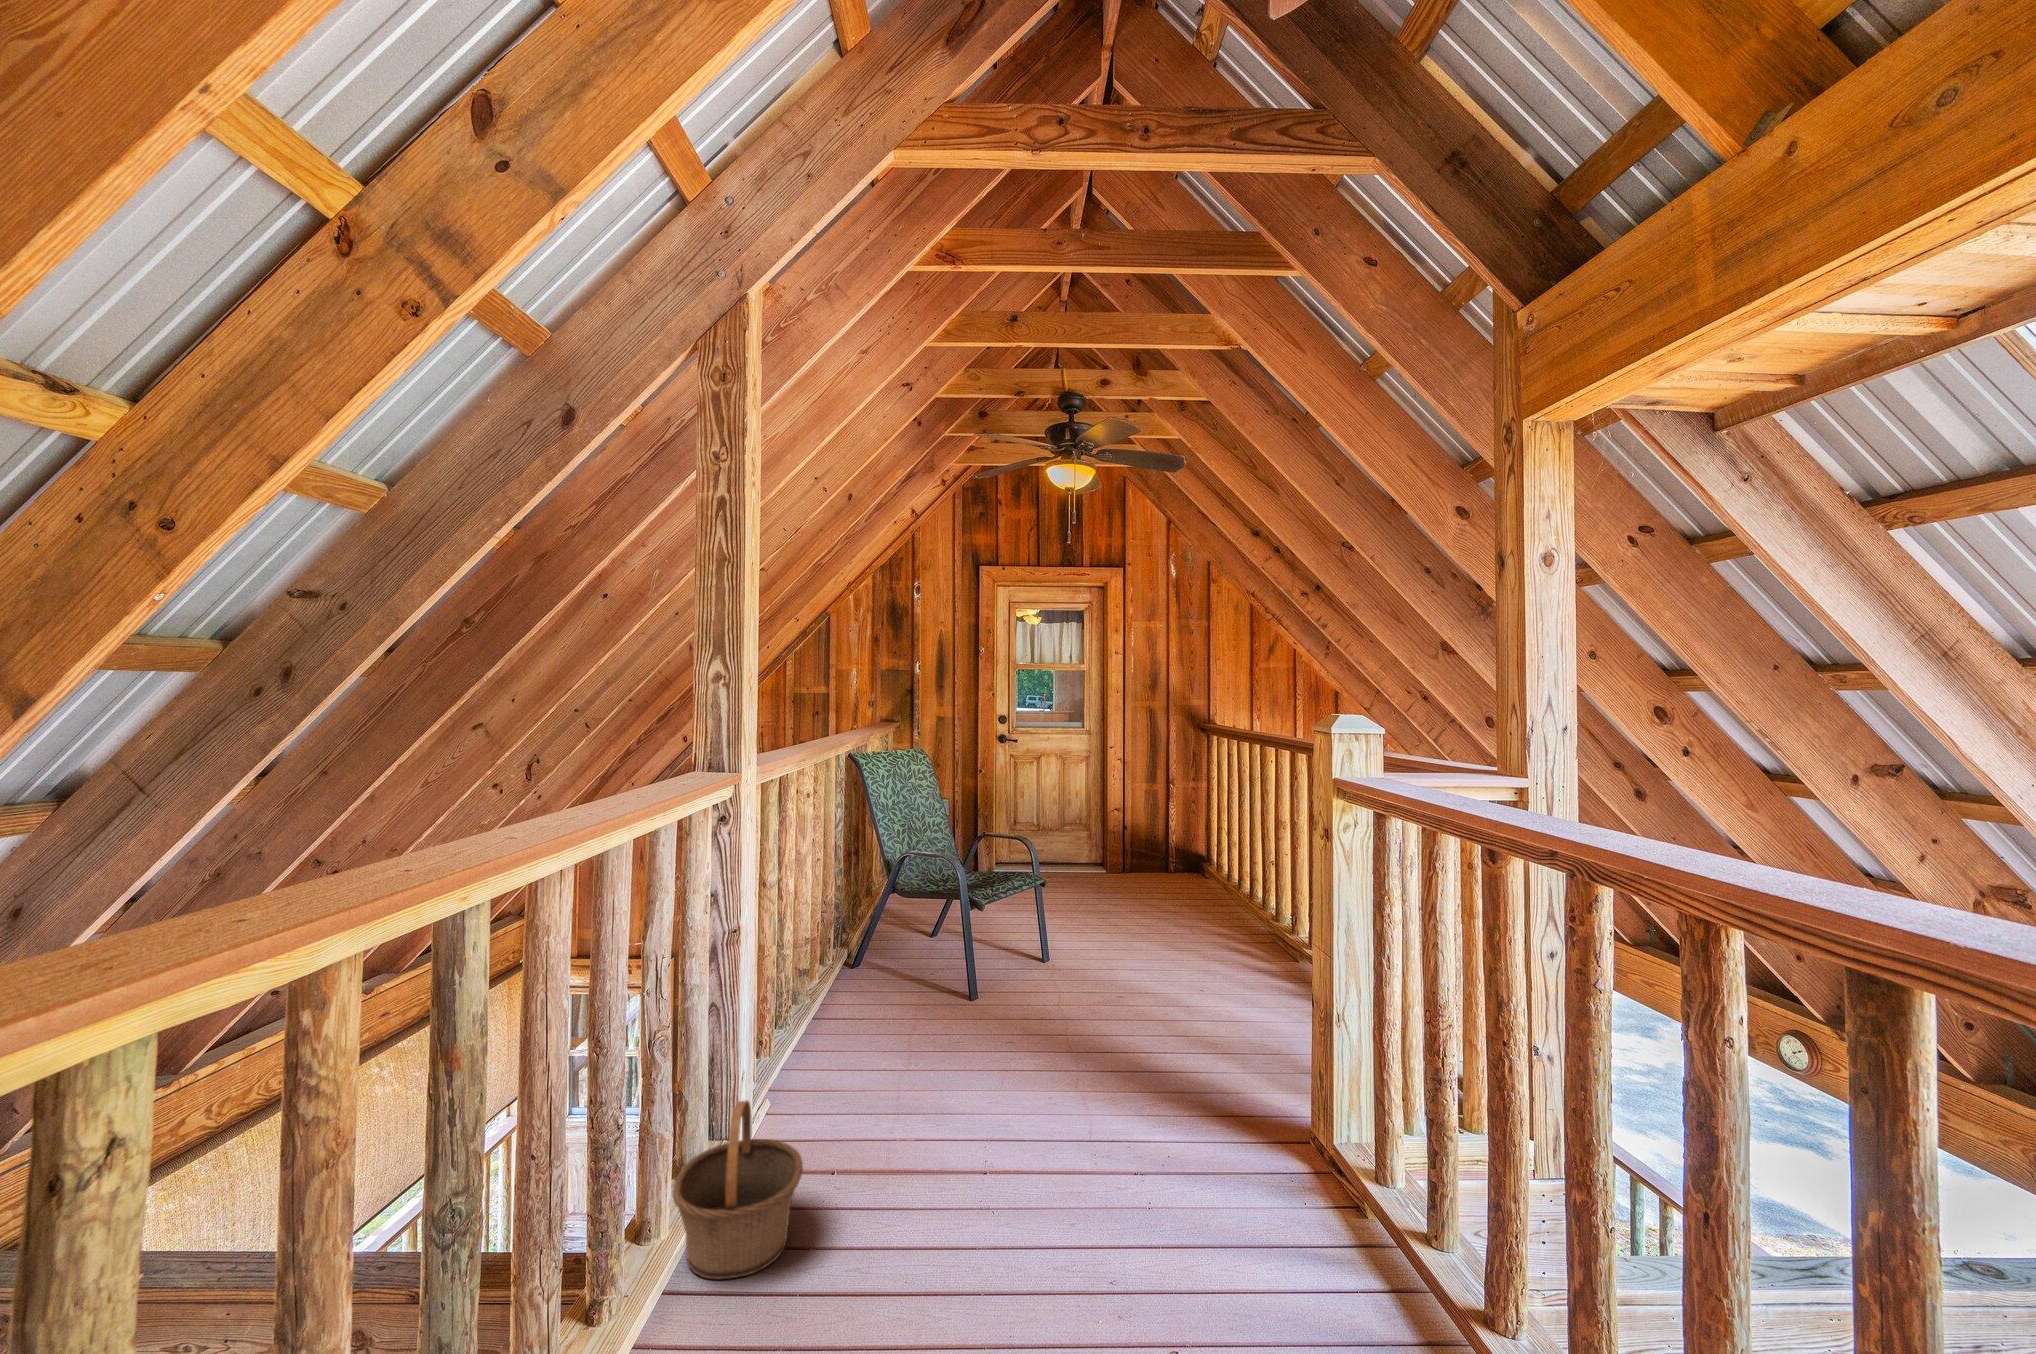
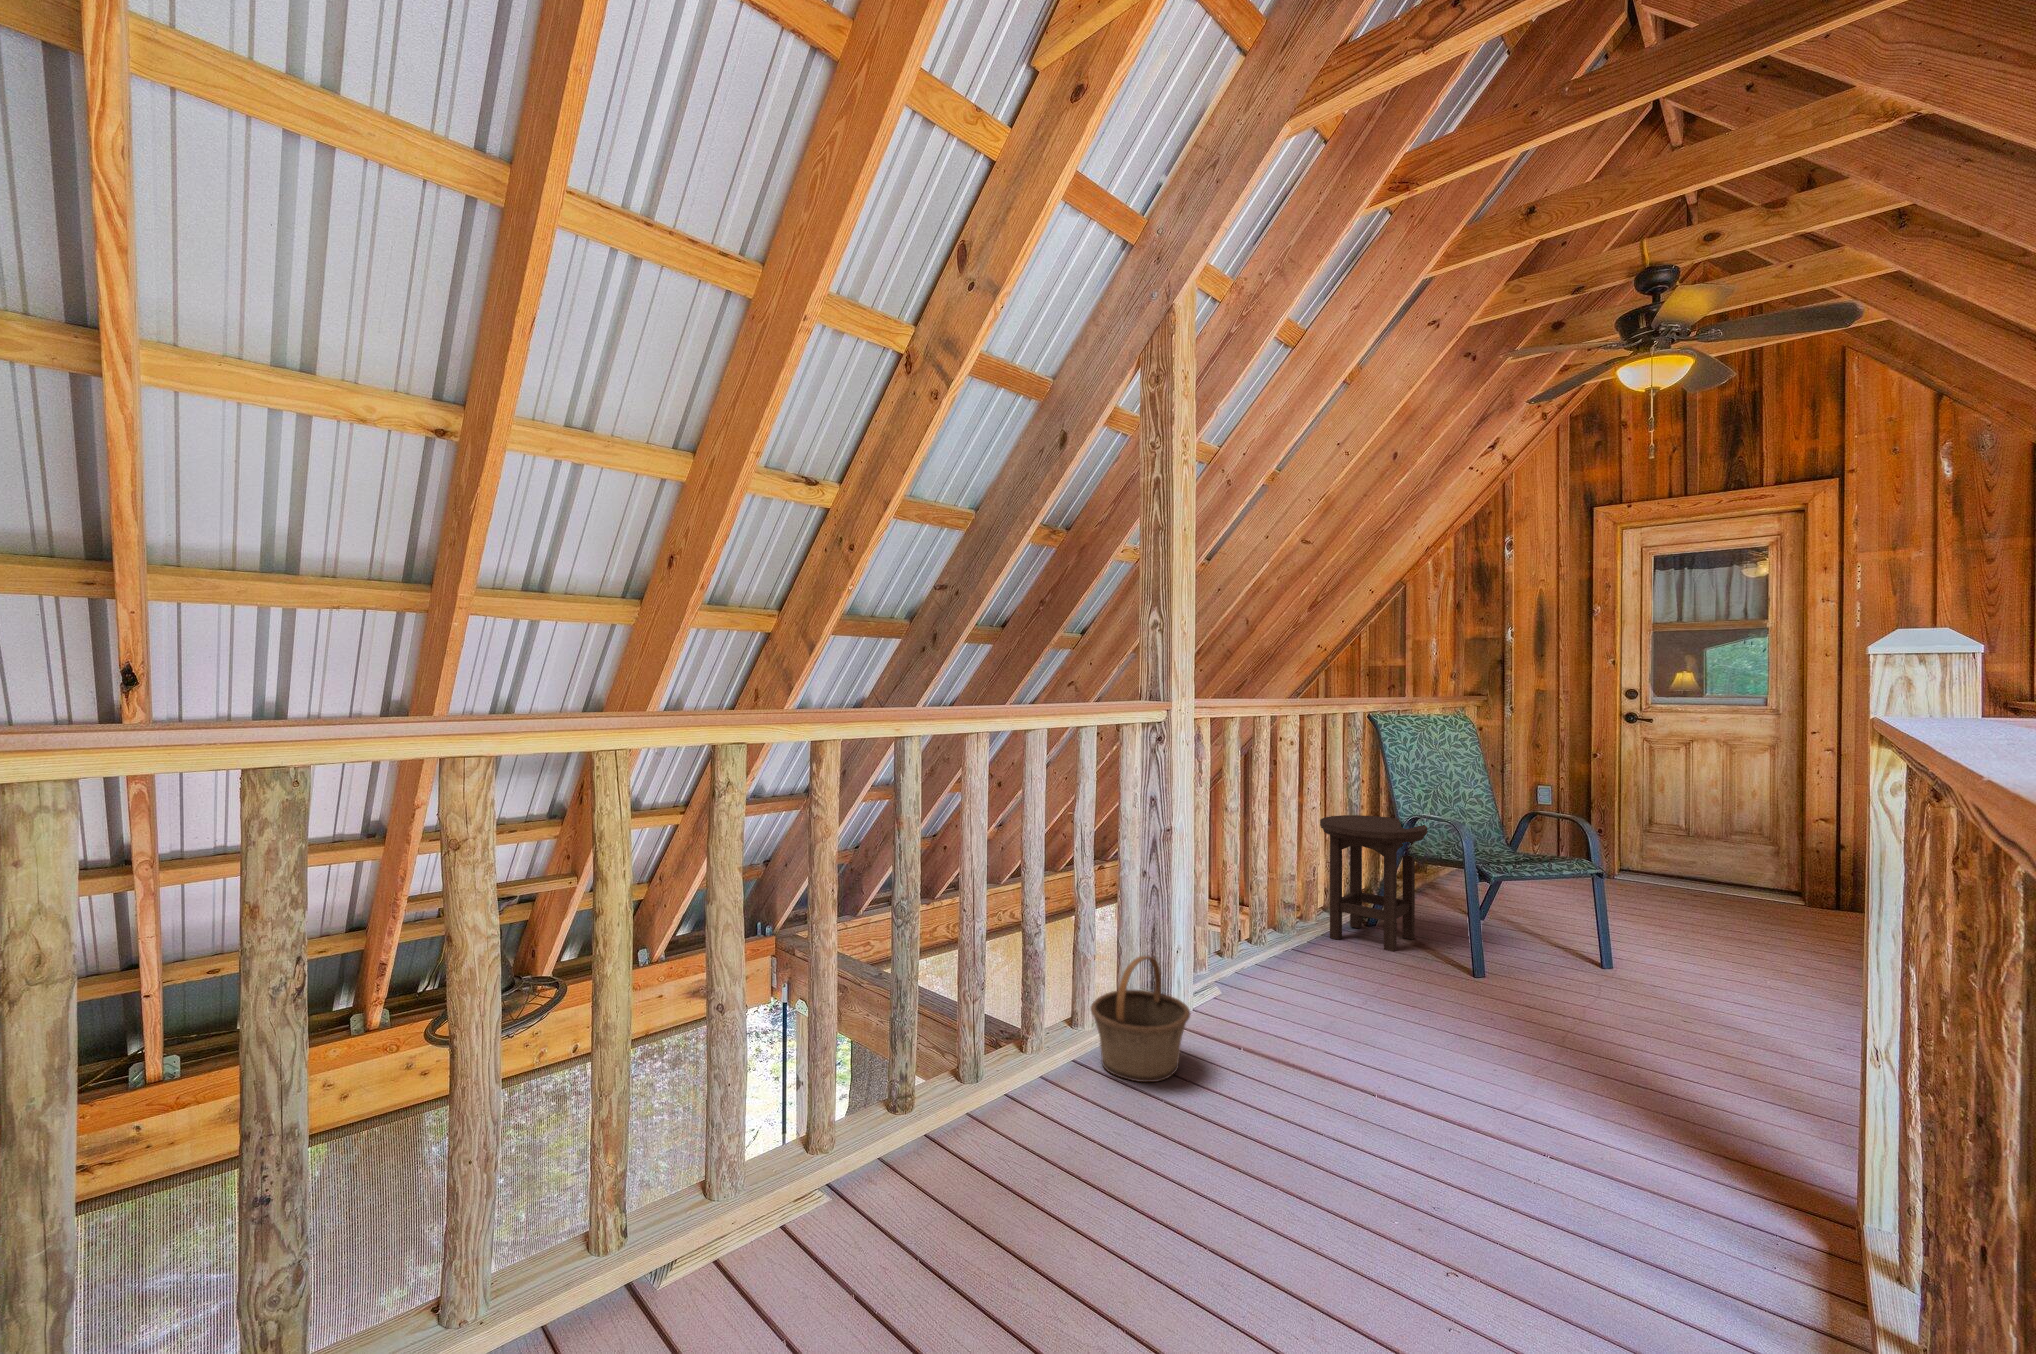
stool: none [818,853,916,988] -> present [1320,815,1427,951]

